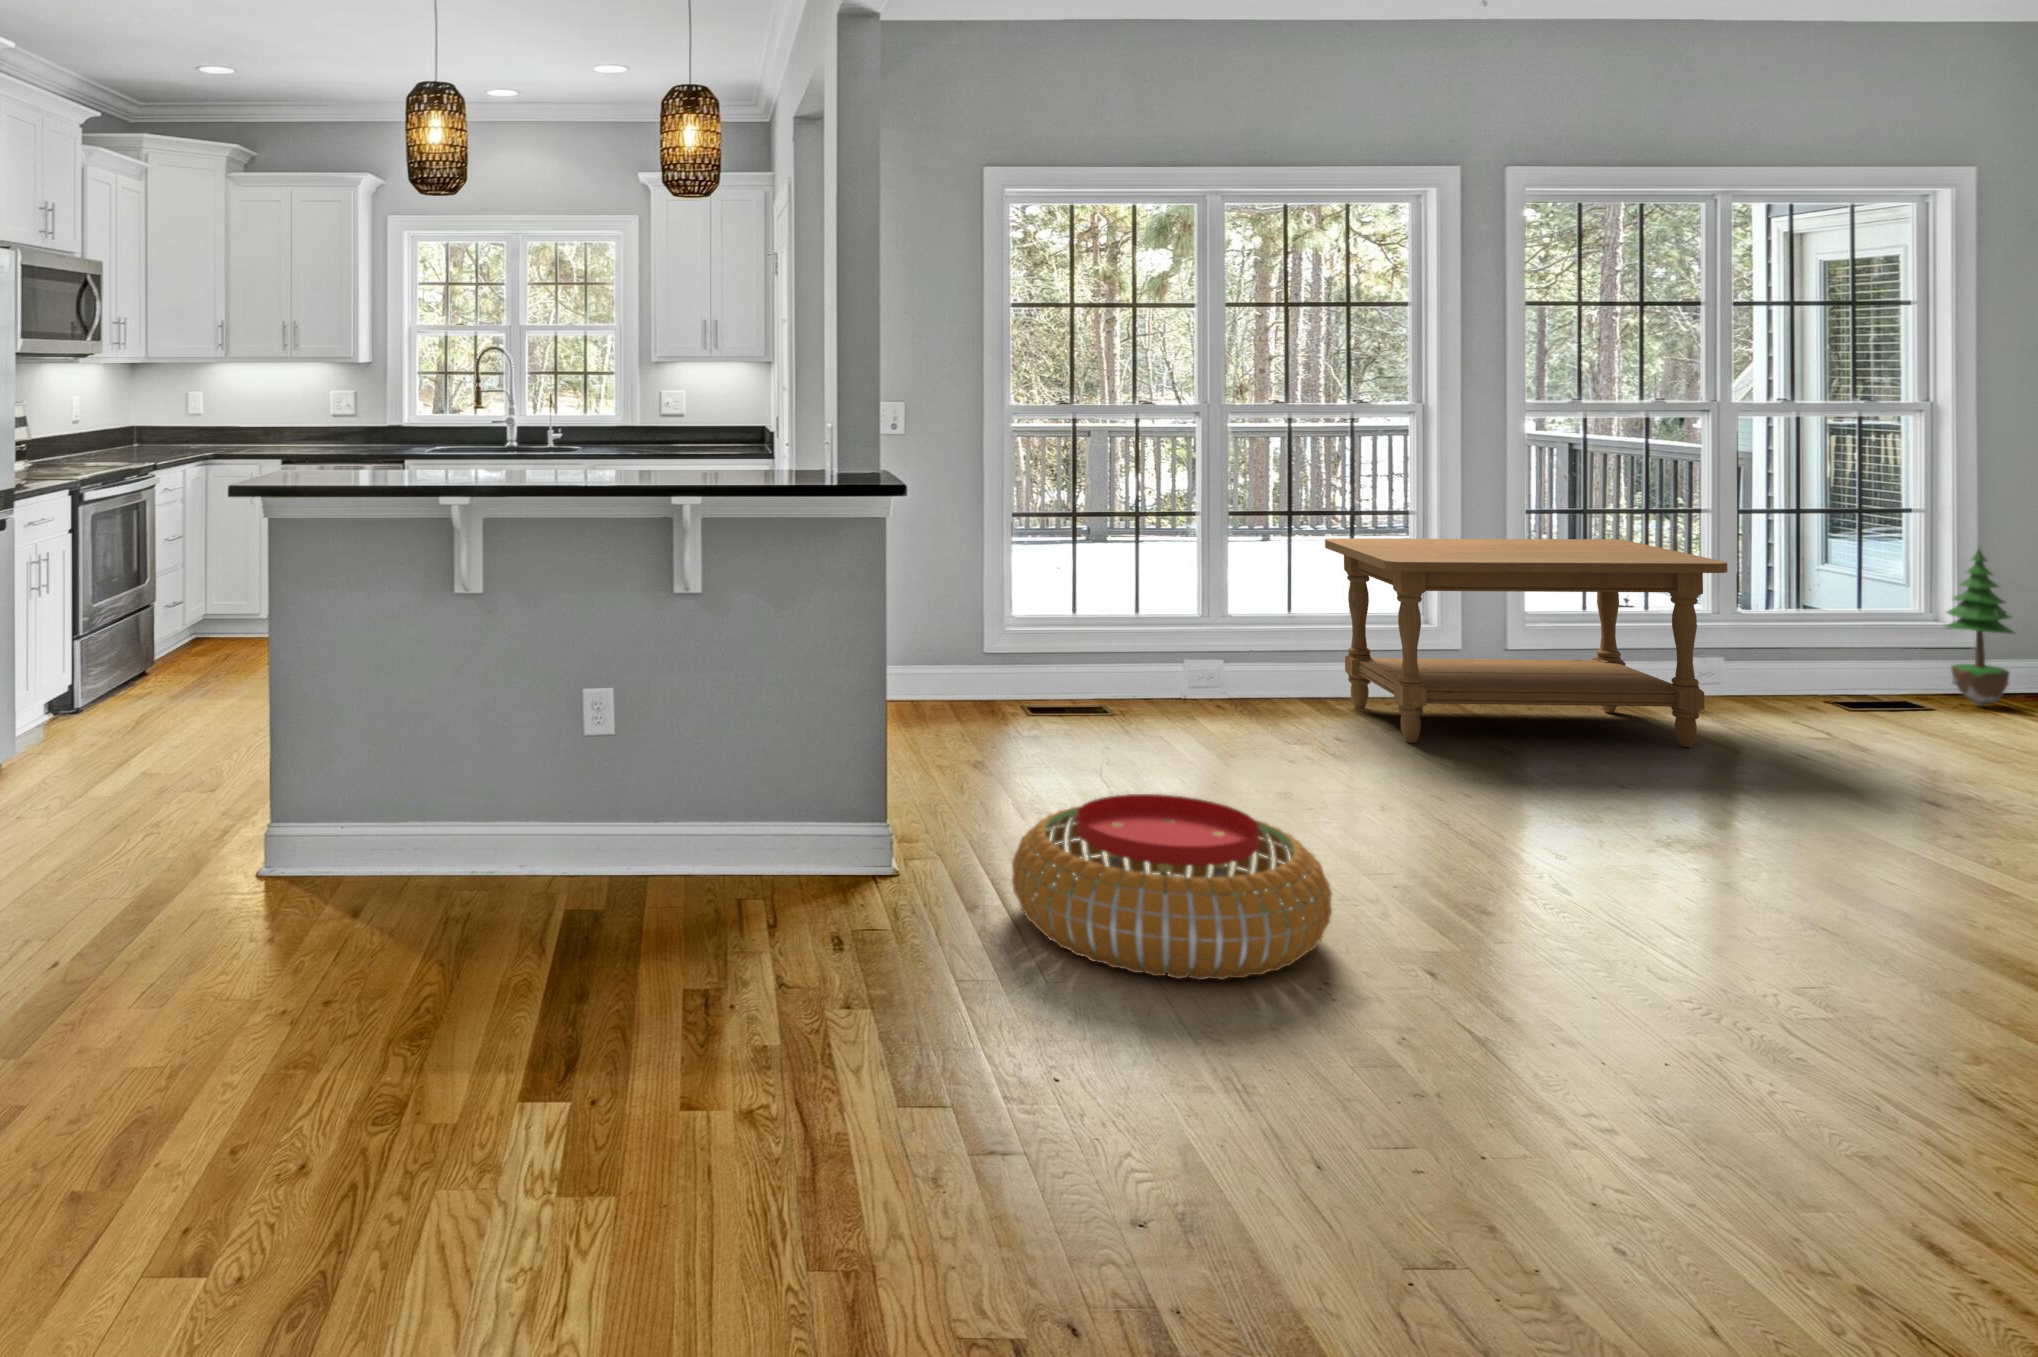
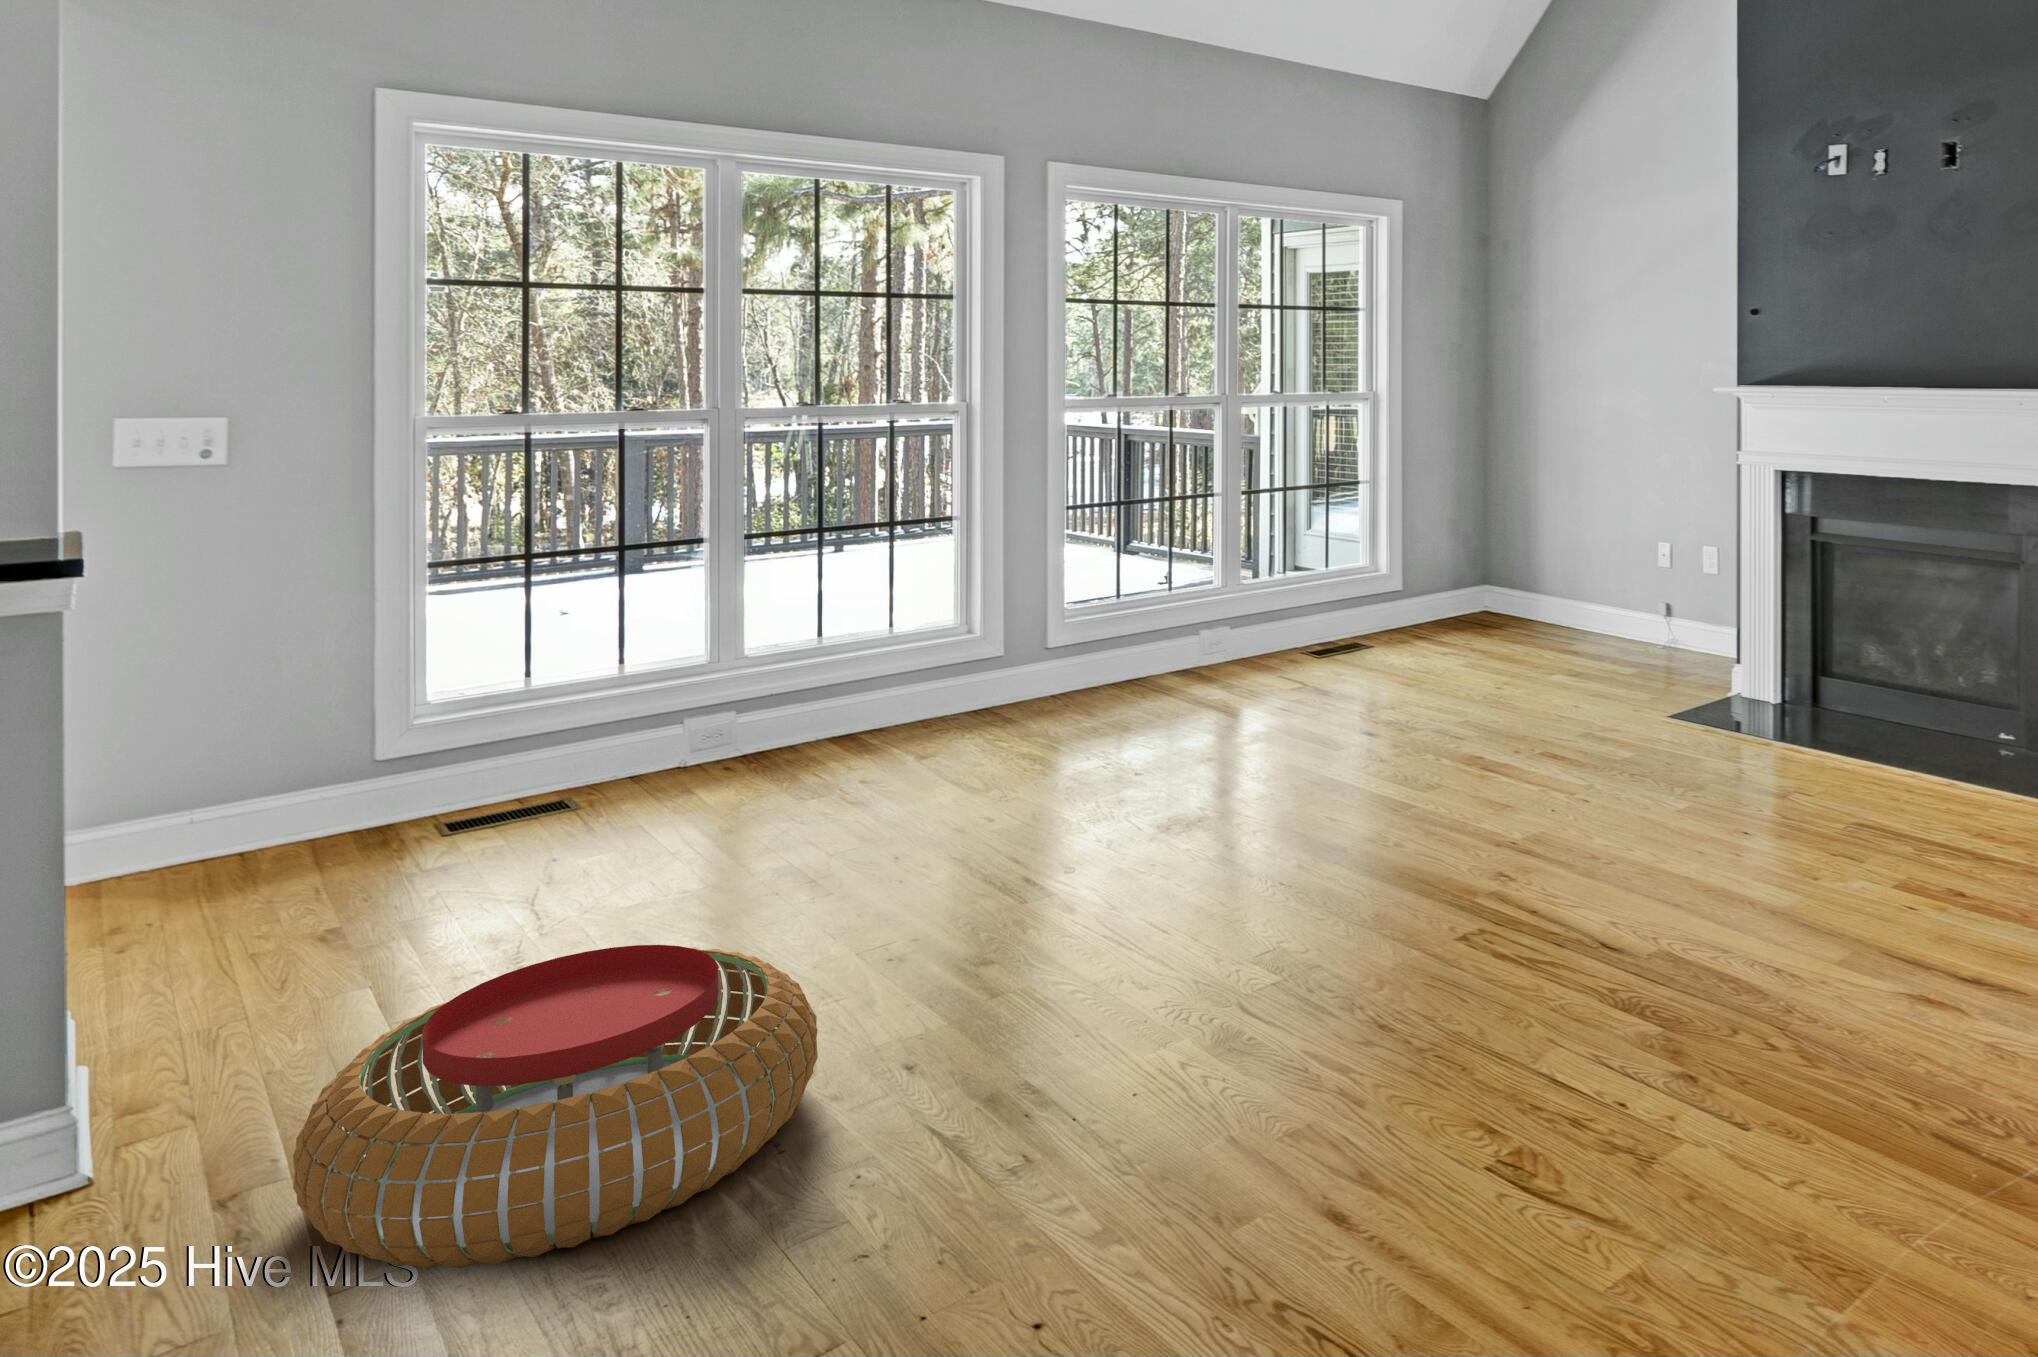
coffee table: present [1325,538,1727,747] -> none [862,527,1237,768]
potted tree: present [1946,549,2014,706] -> none [1383,508,1429,637]

